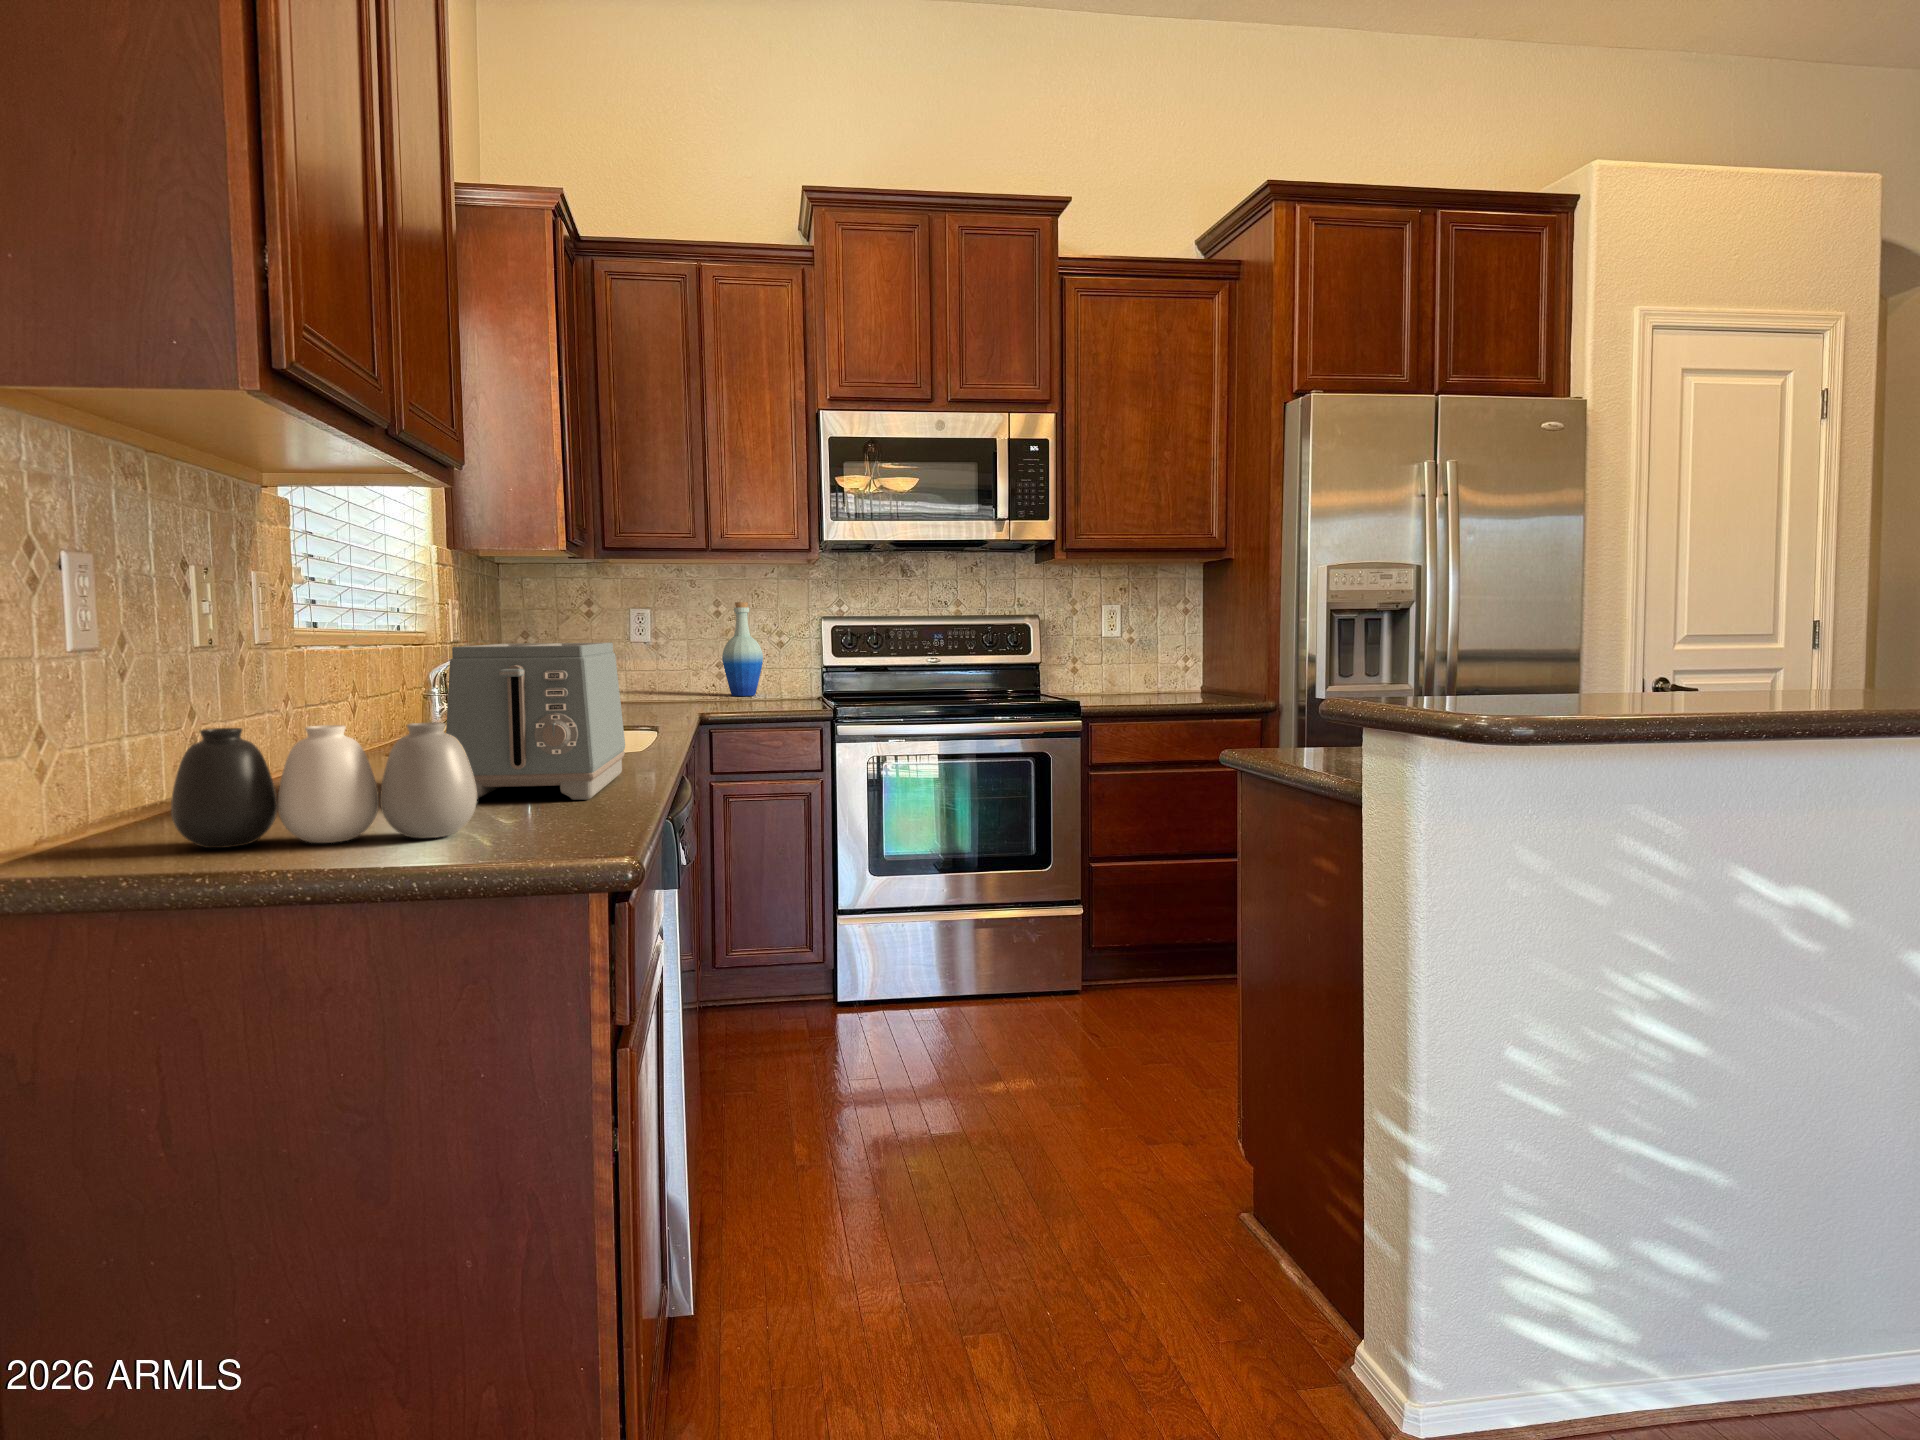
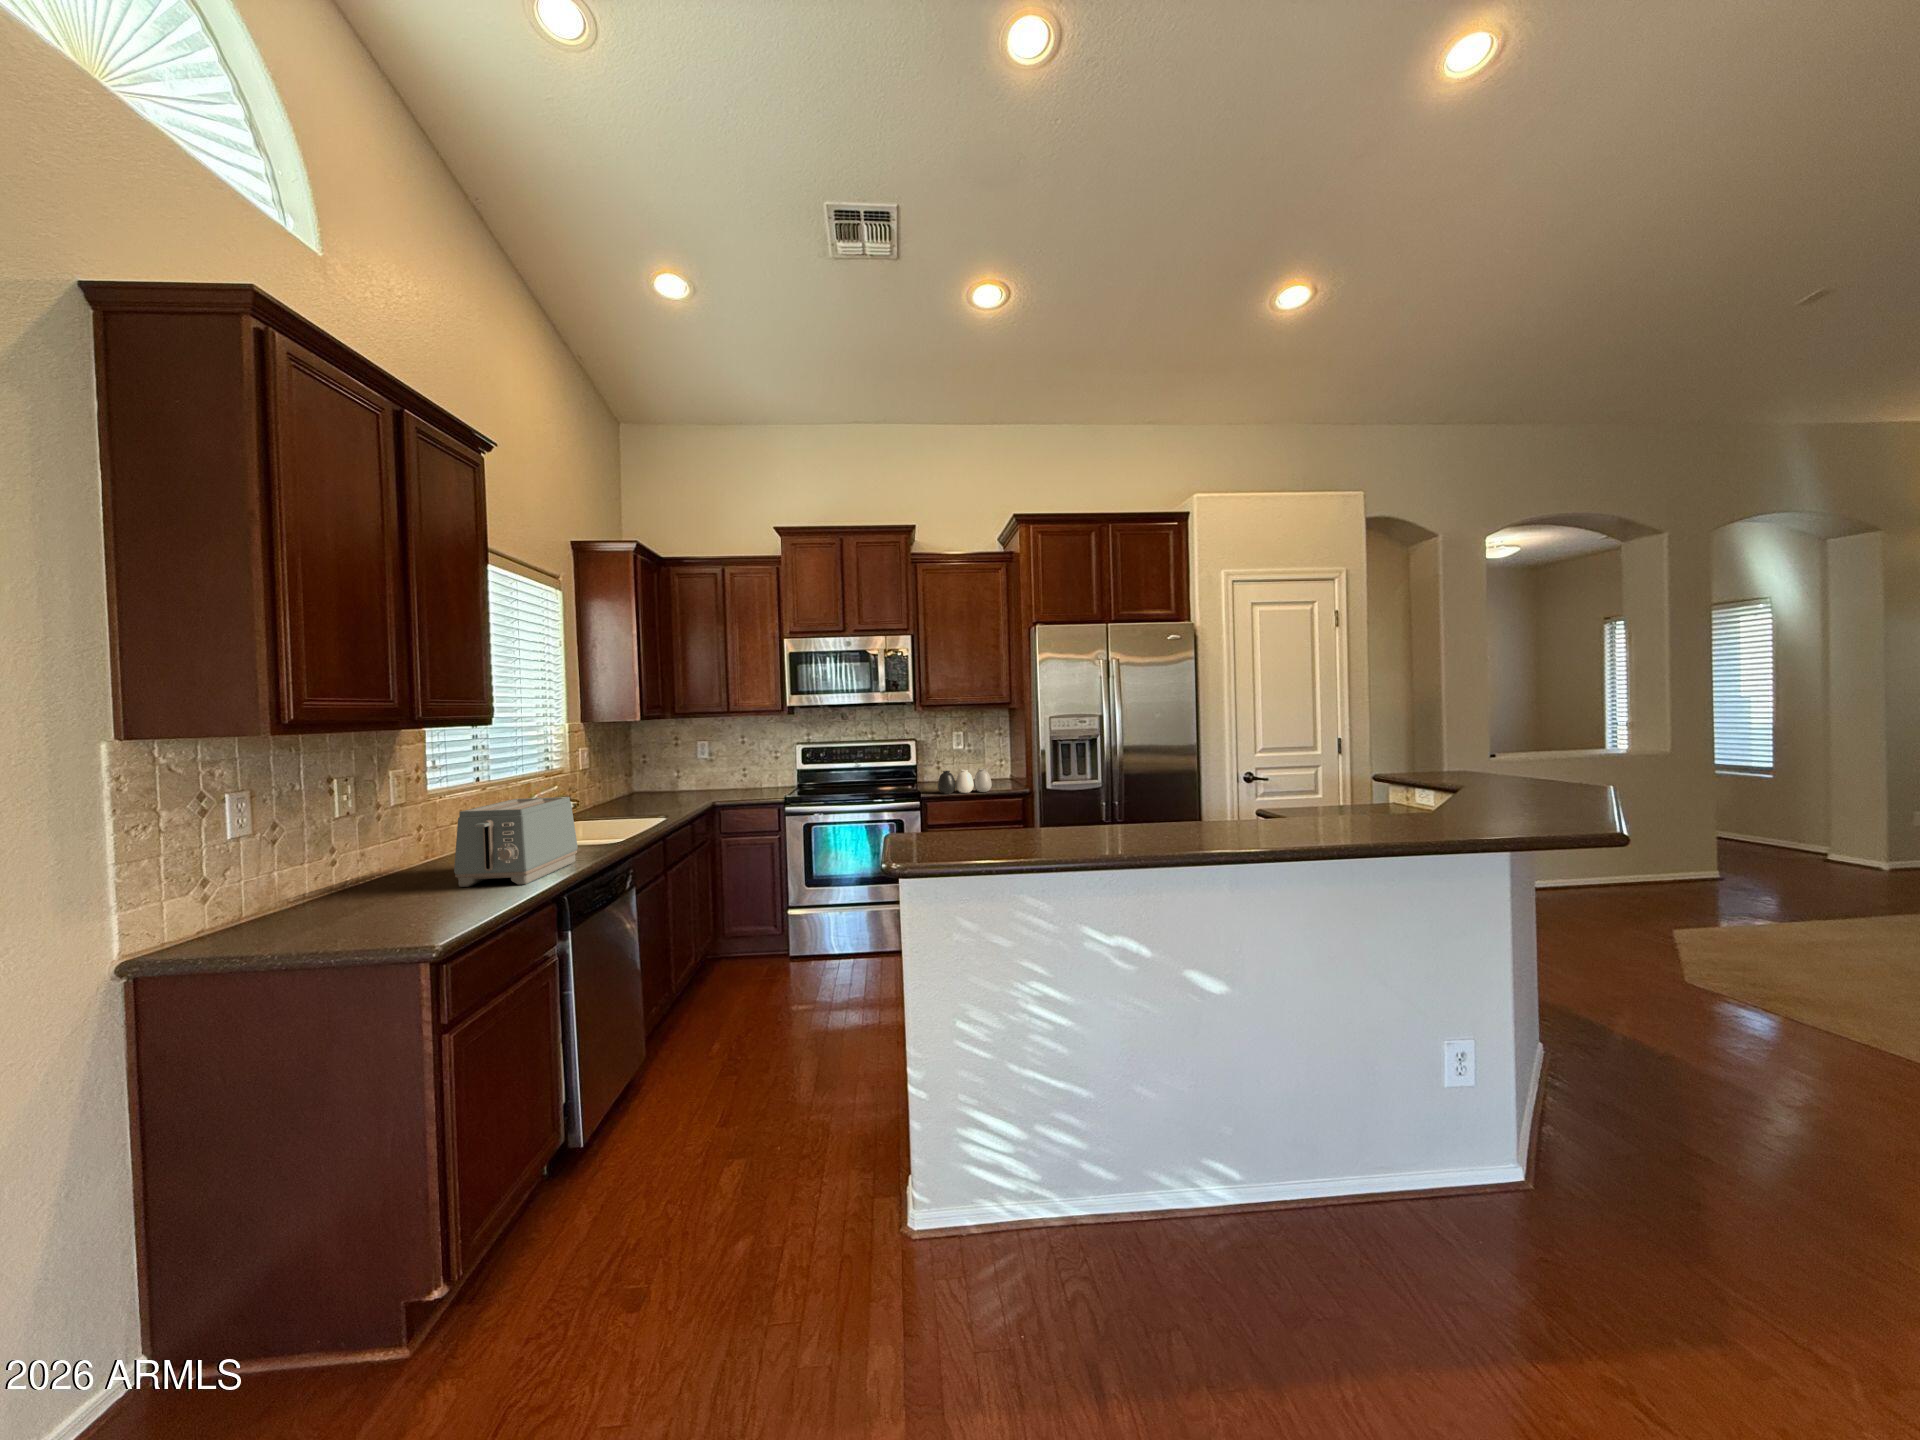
bottle: present [722,602,763,696] -> none [747,736,768,786]
vase: present [171,722,477,848] -> present [938,769,992,794]

